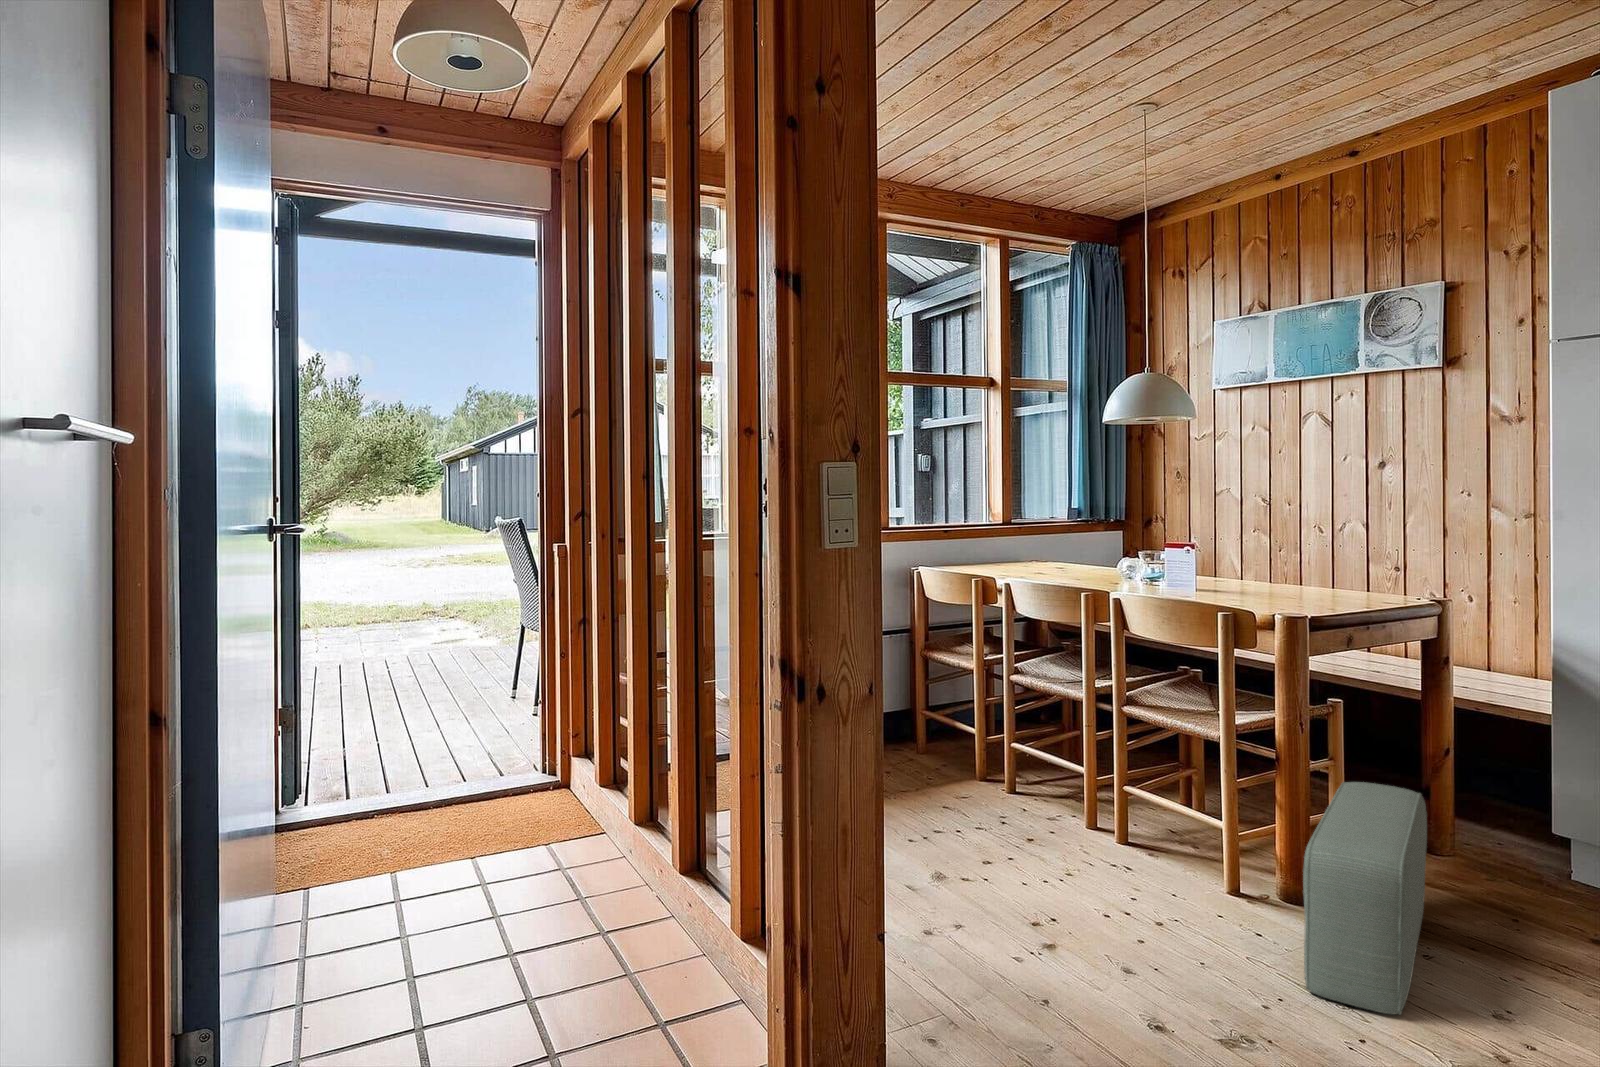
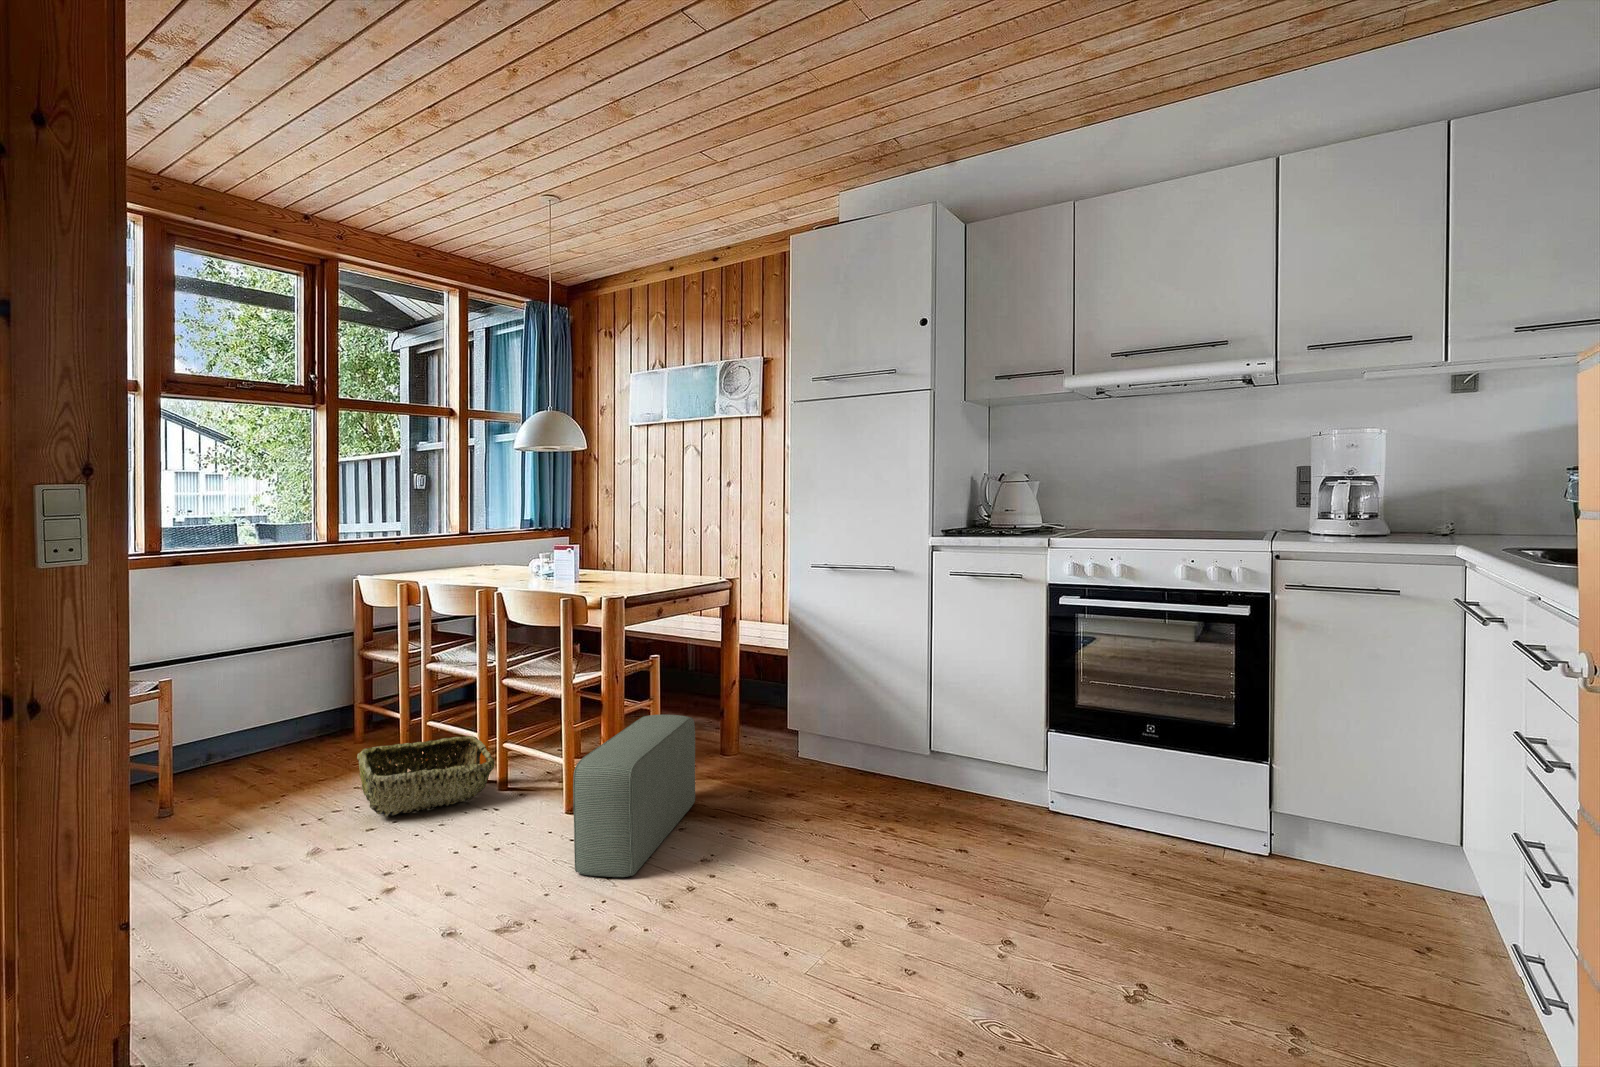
woven basket: none [967,773,1126,860] -> present [357,736,495,817]

